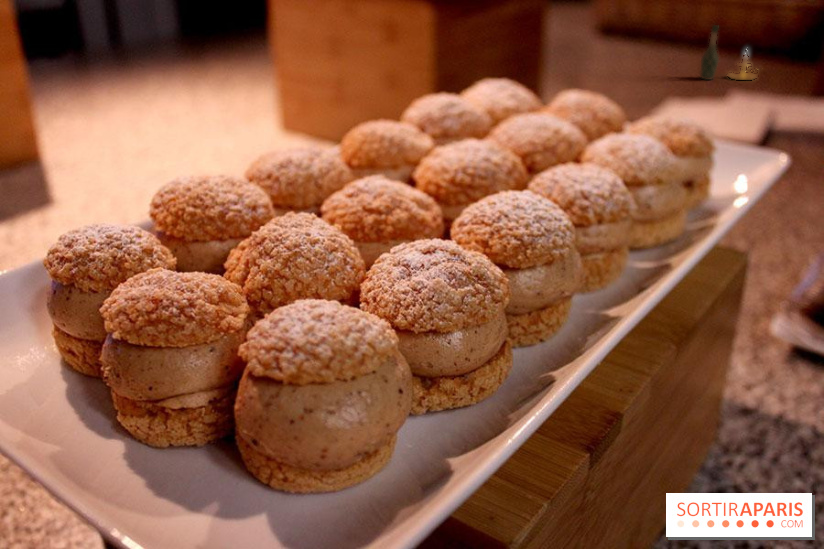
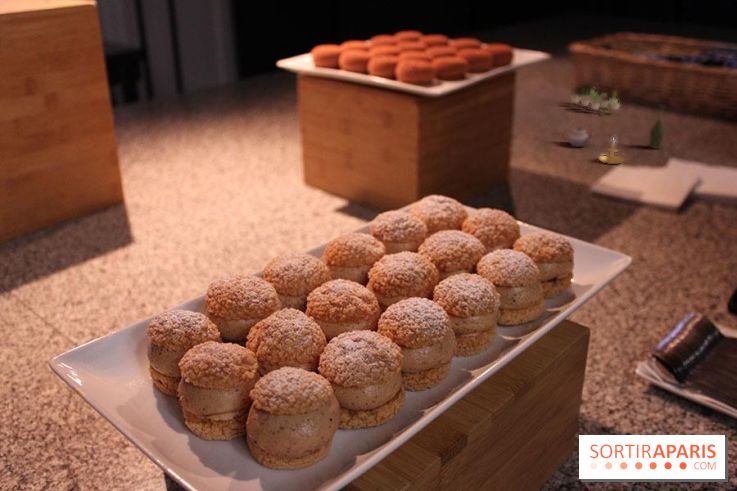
succulent plant: none [590,19,655,51] -> present [571,88,619,110]
teapot: none [600,56,637,80] -> present [565,128,592,147]
candle holder: present [729,58,758,80] -> present [599,139,623,164]

